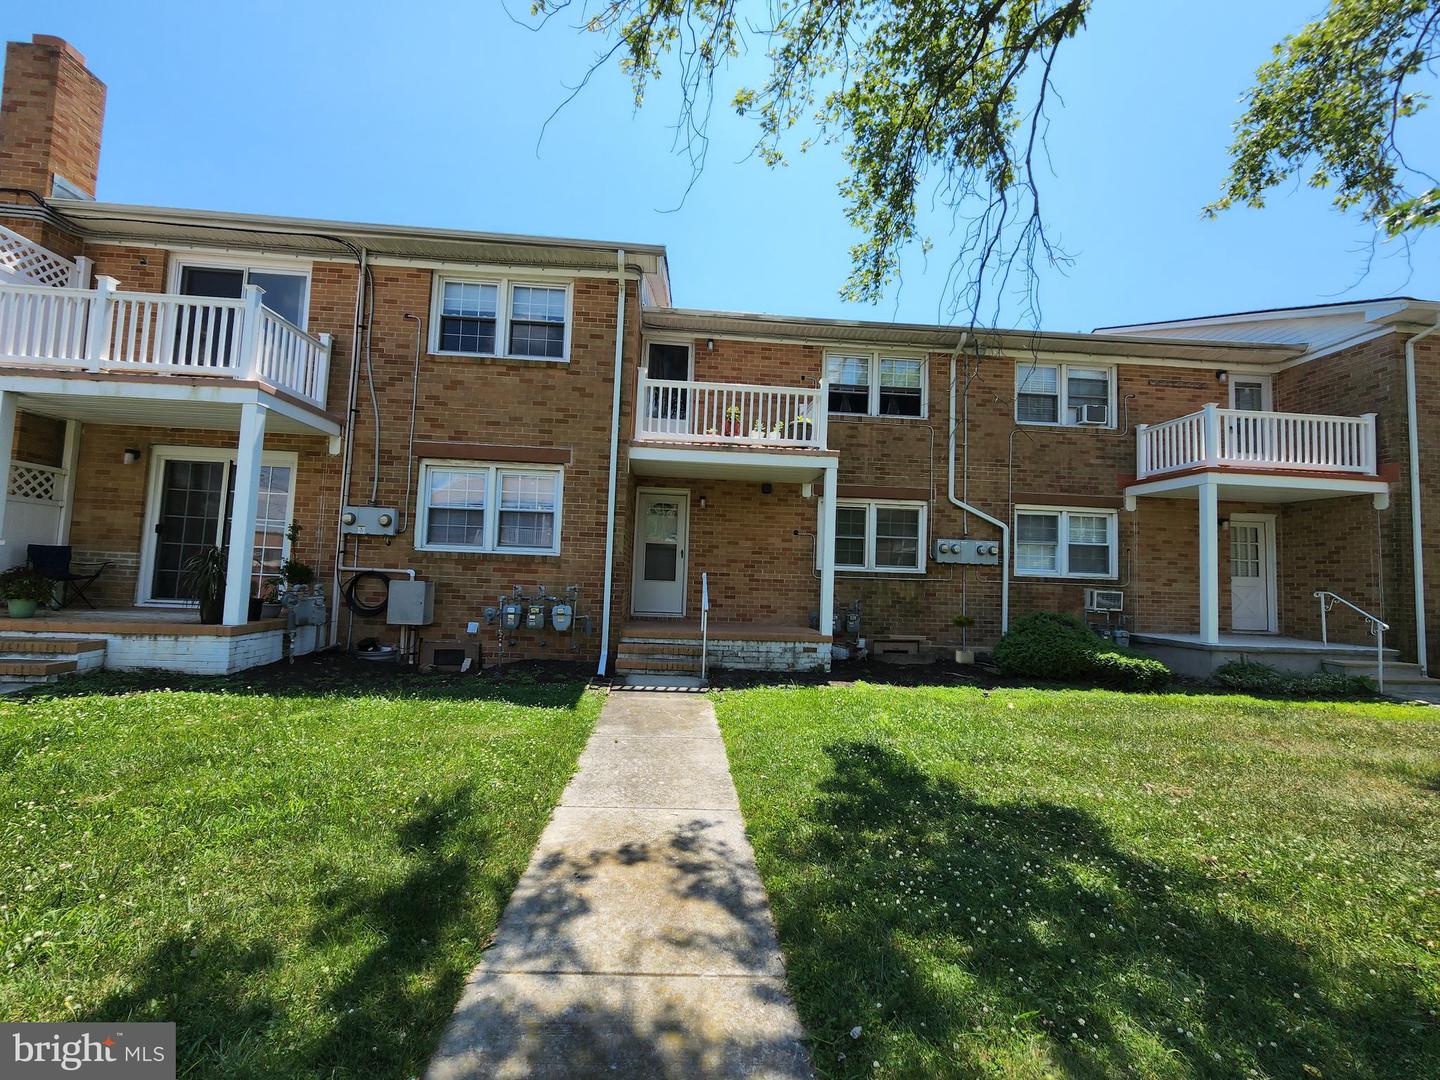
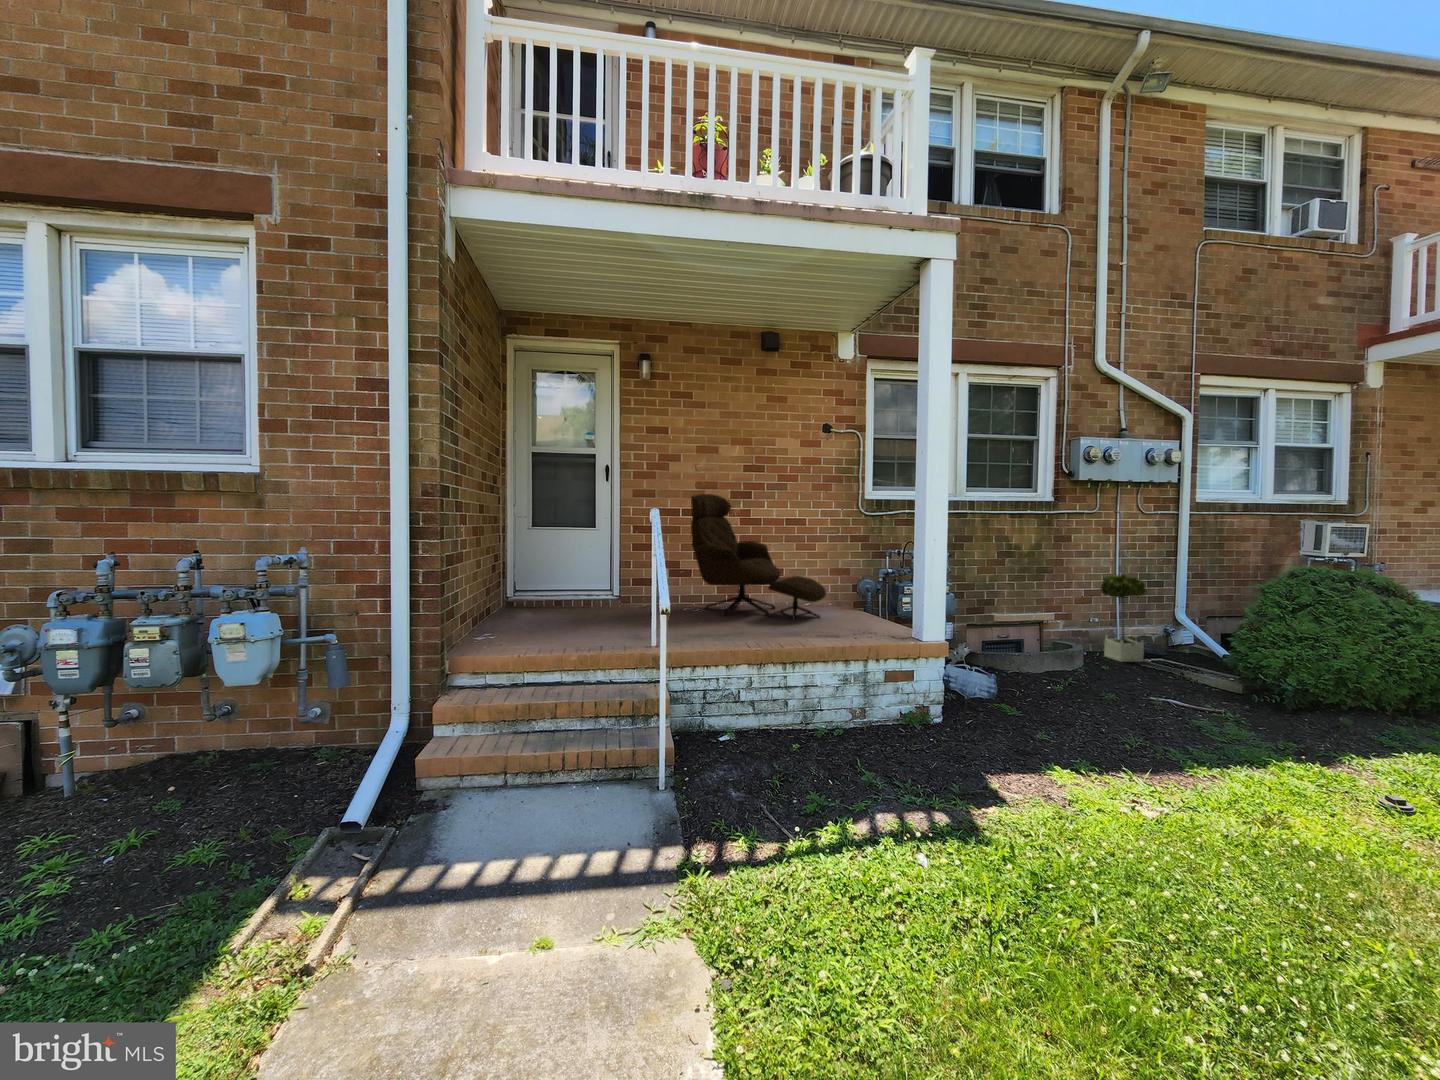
lounge chair: none [724,565,789,628] -> present [691,494,826,620]

